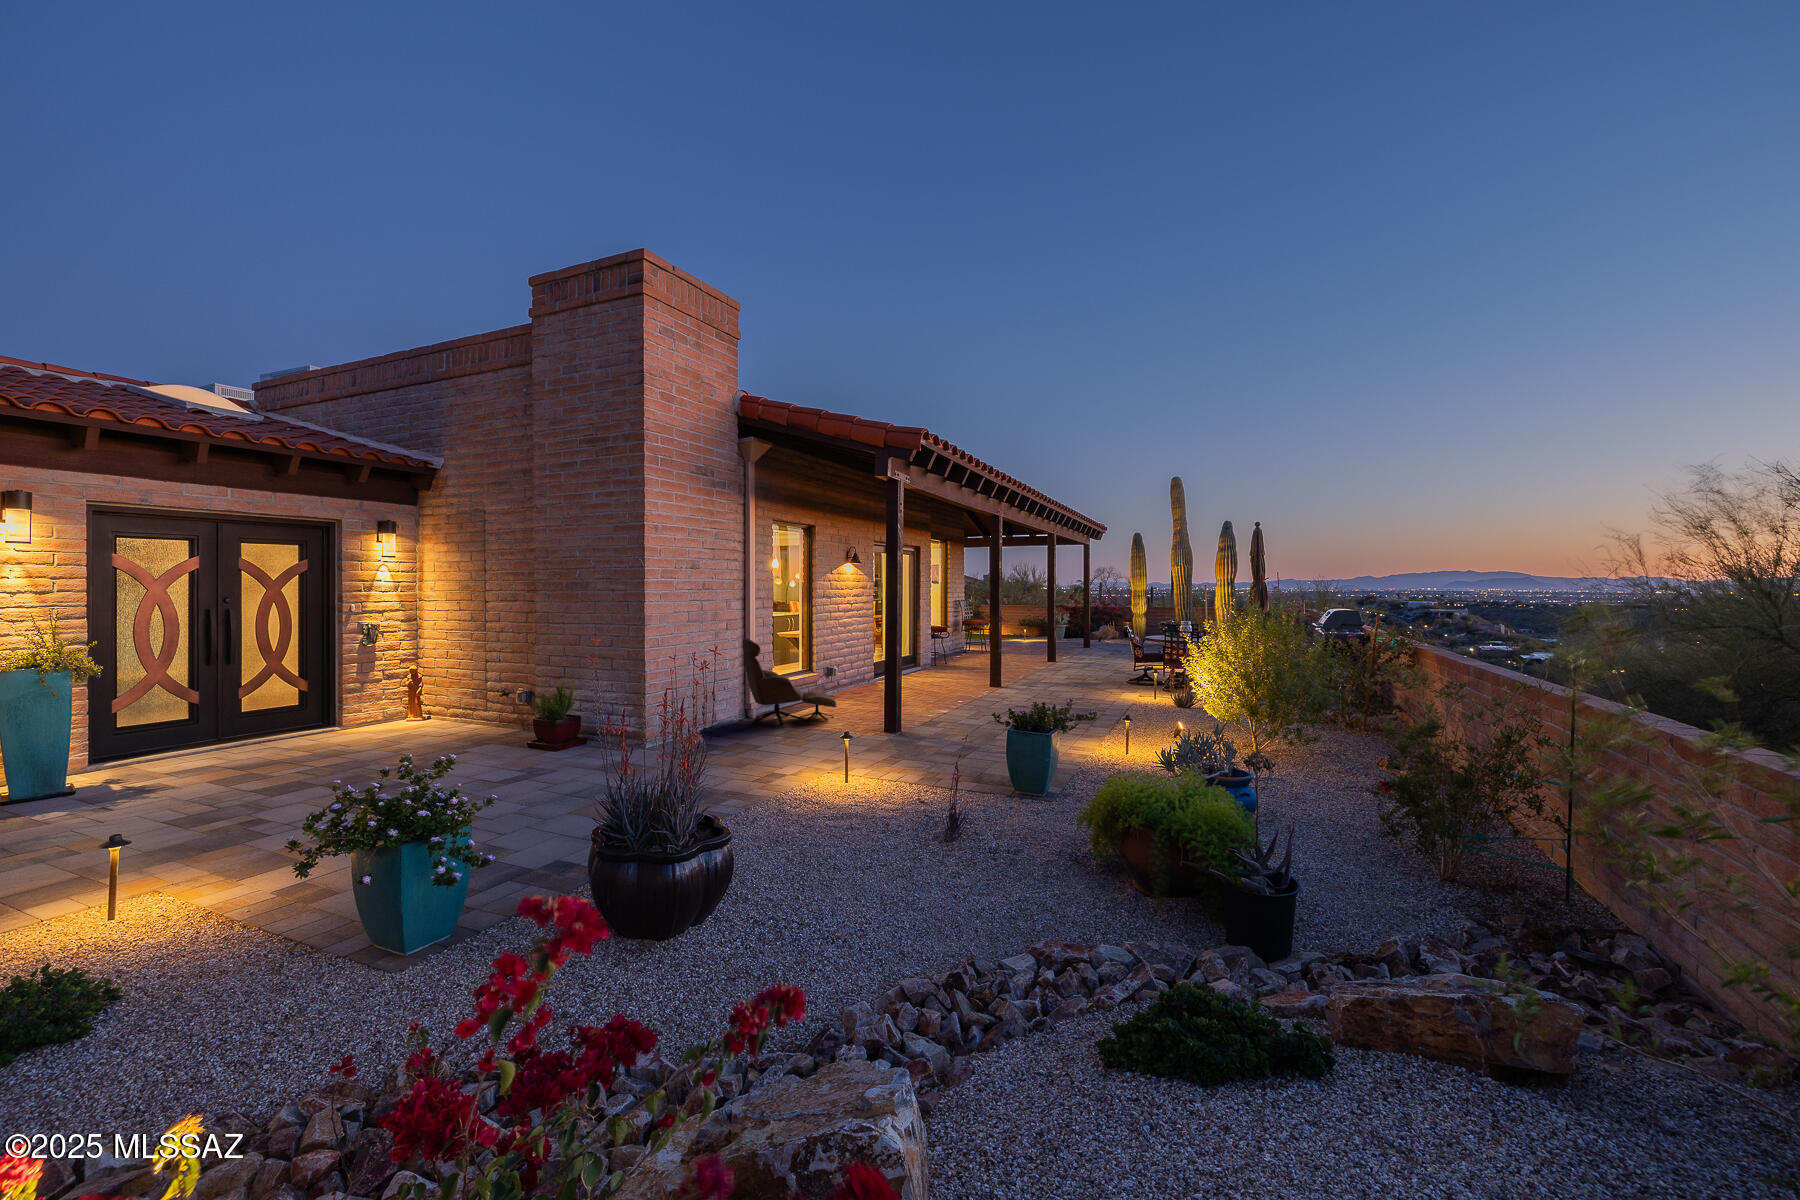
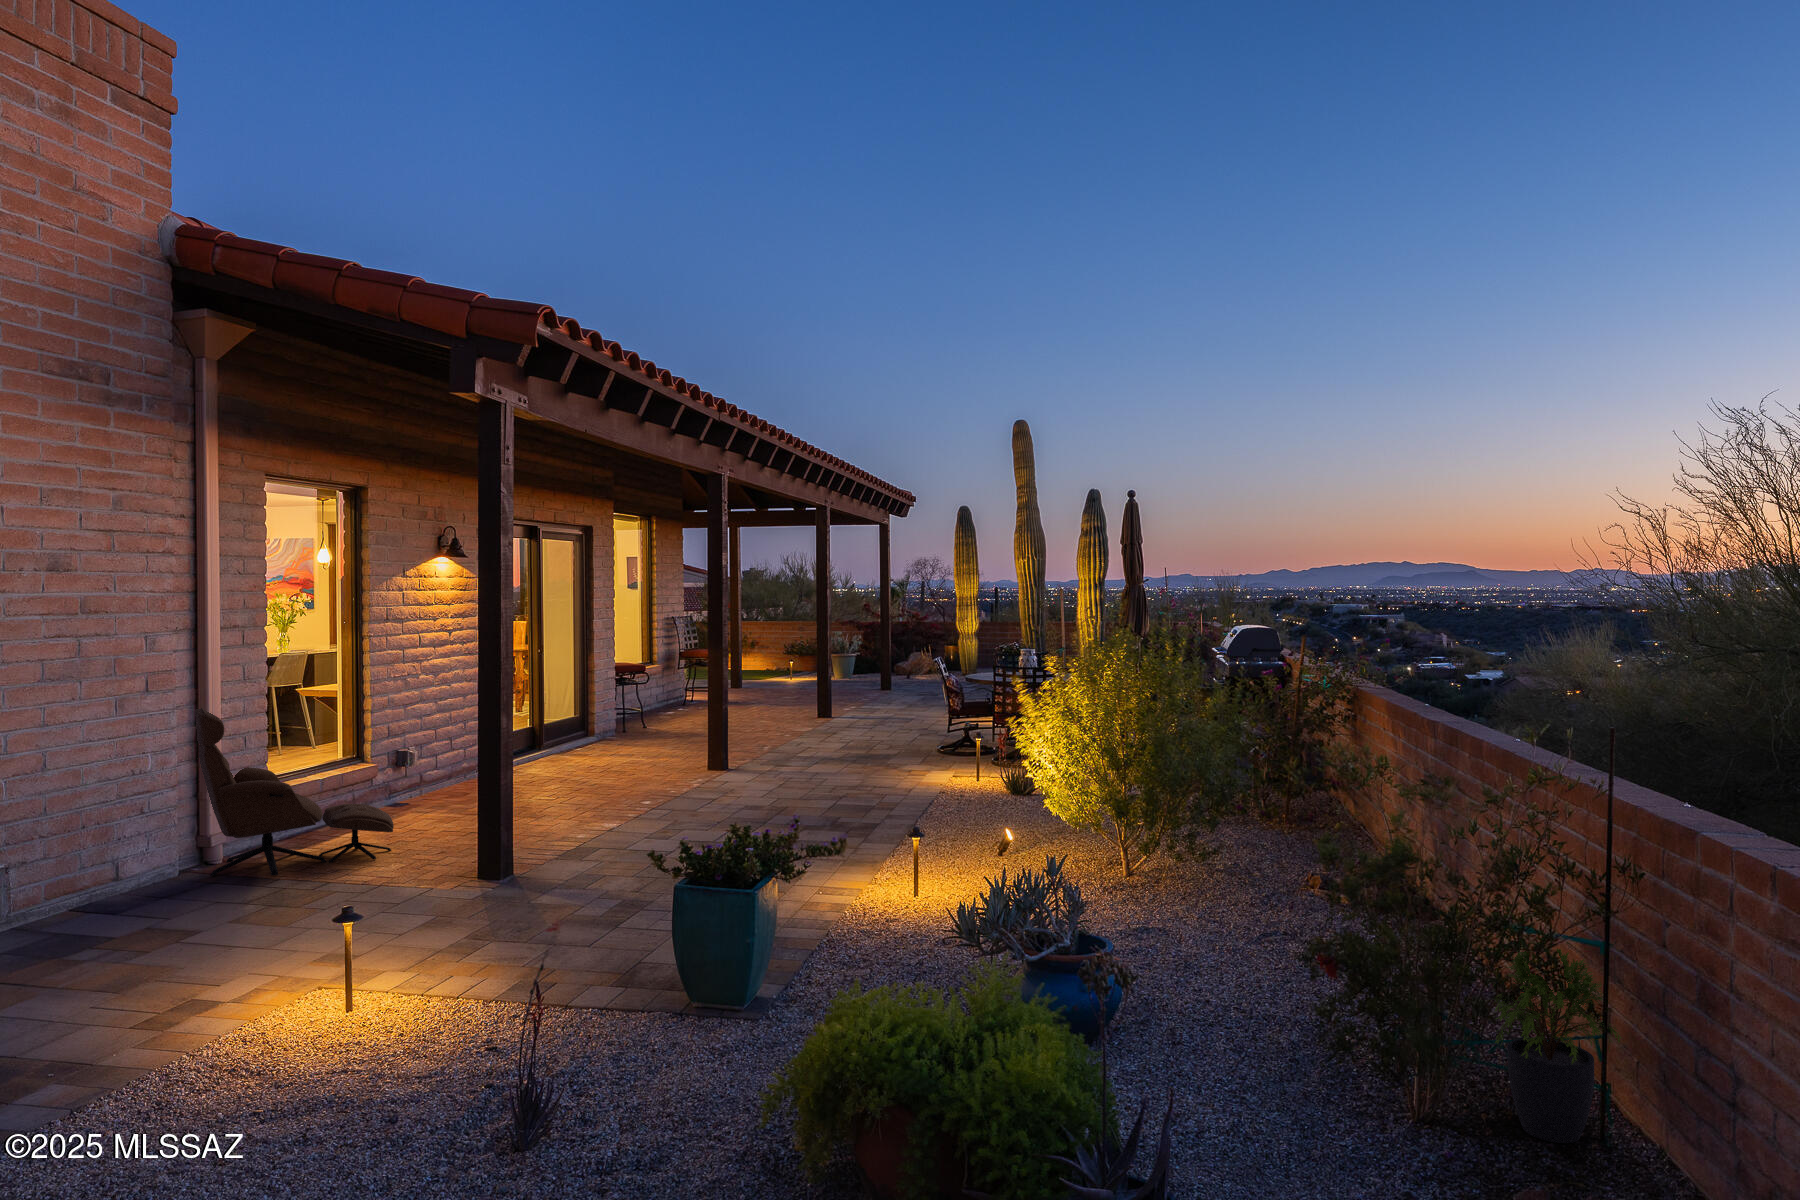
potted plant: none [1501,786,1600,905] -> present [1494,948,1621,1143]

